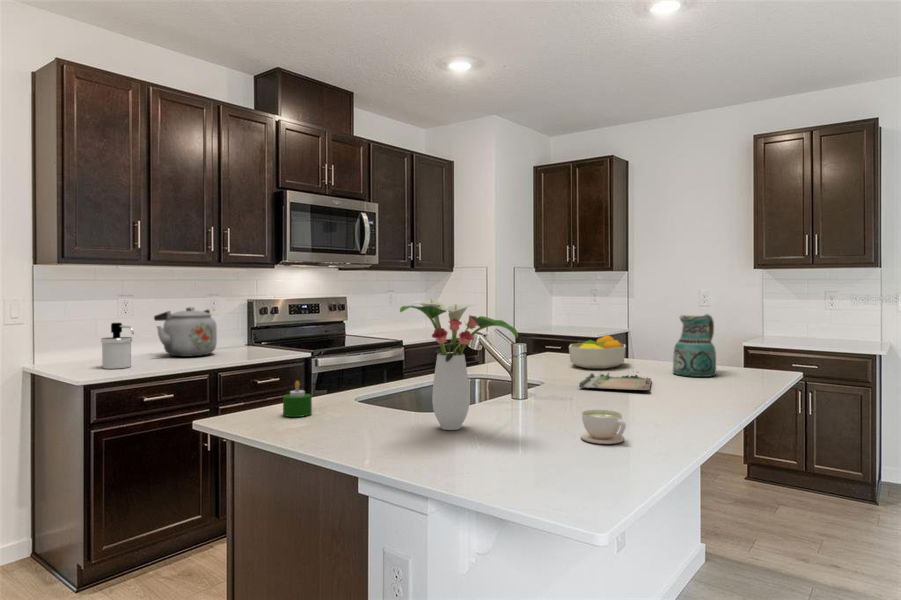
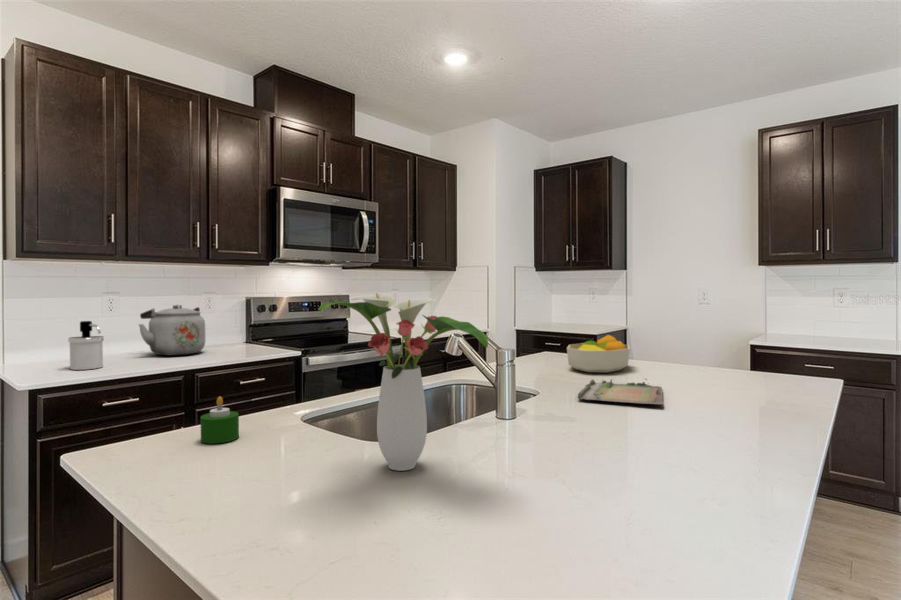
ceramic pitcher: present [673,314,716,377] -> none [684,313,736,384]
coffee cup: present [581,410,626,444] -> none [578,448,644,504]

